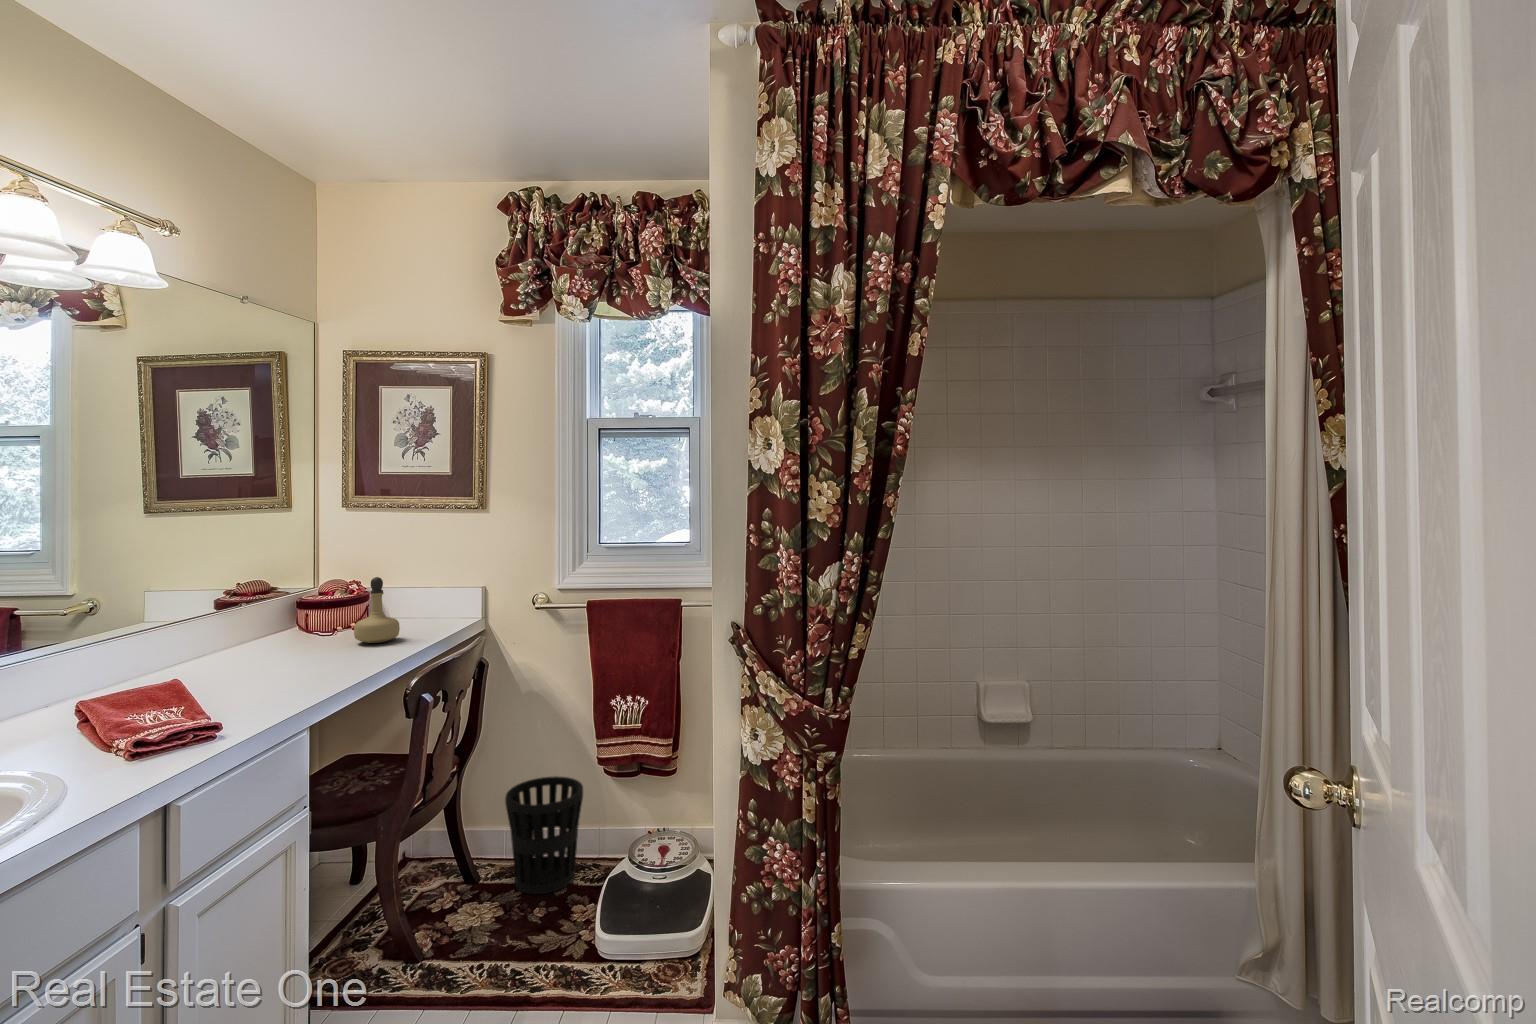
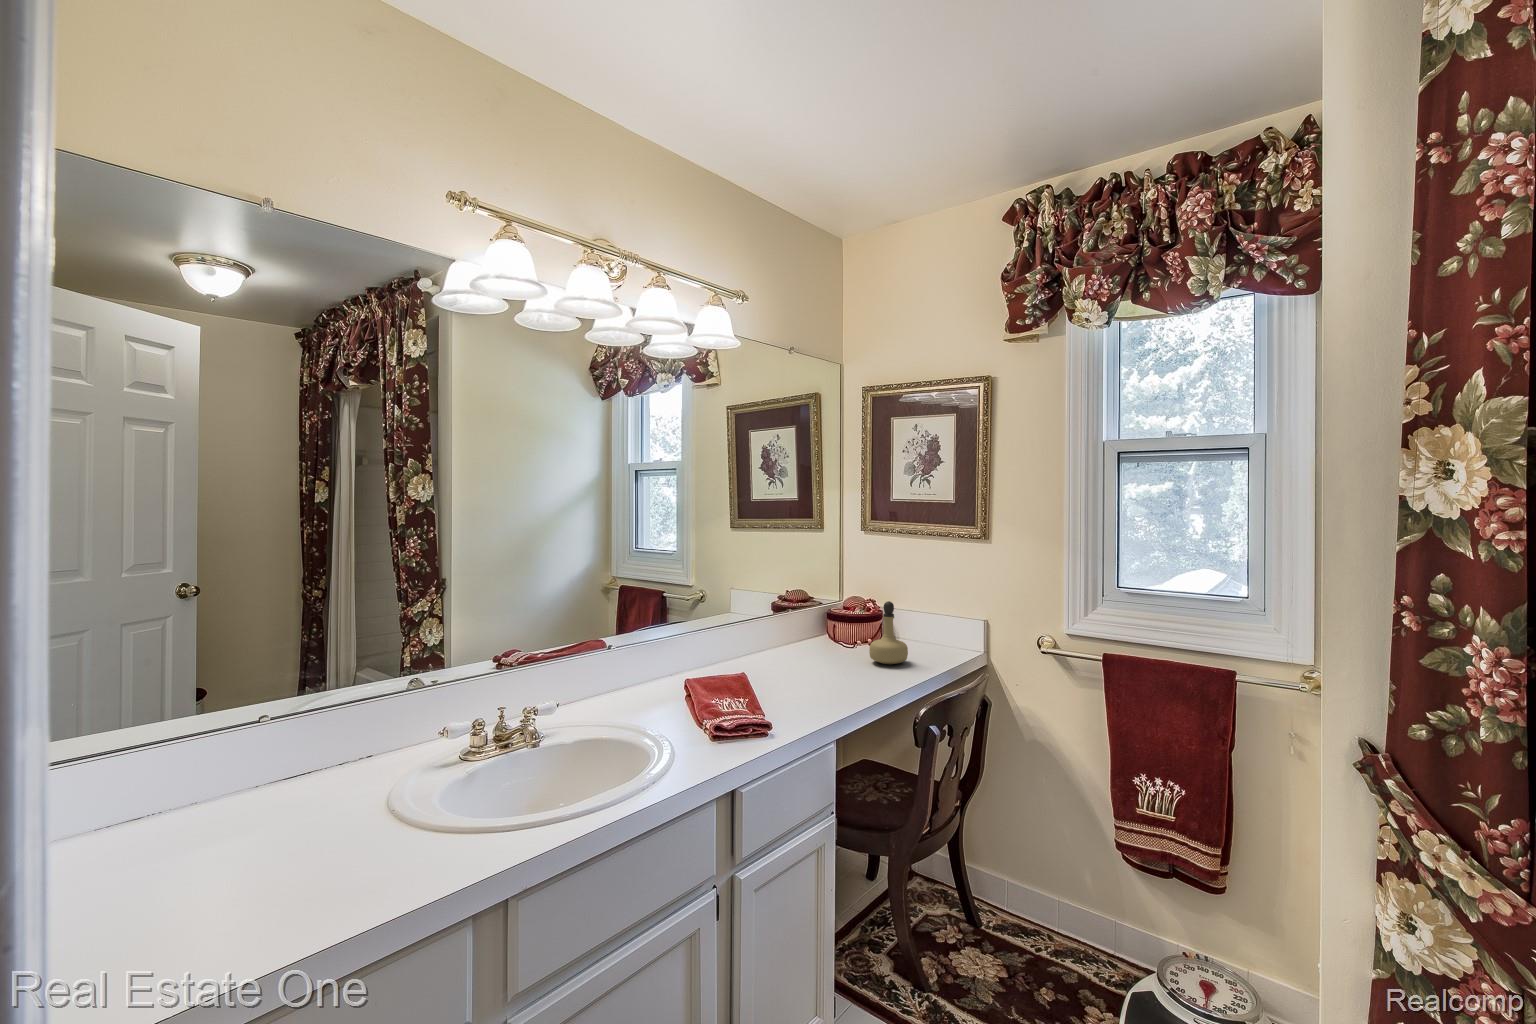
wastebasket: present [505,776,583,894] -> none [1008,832,1098,971]

